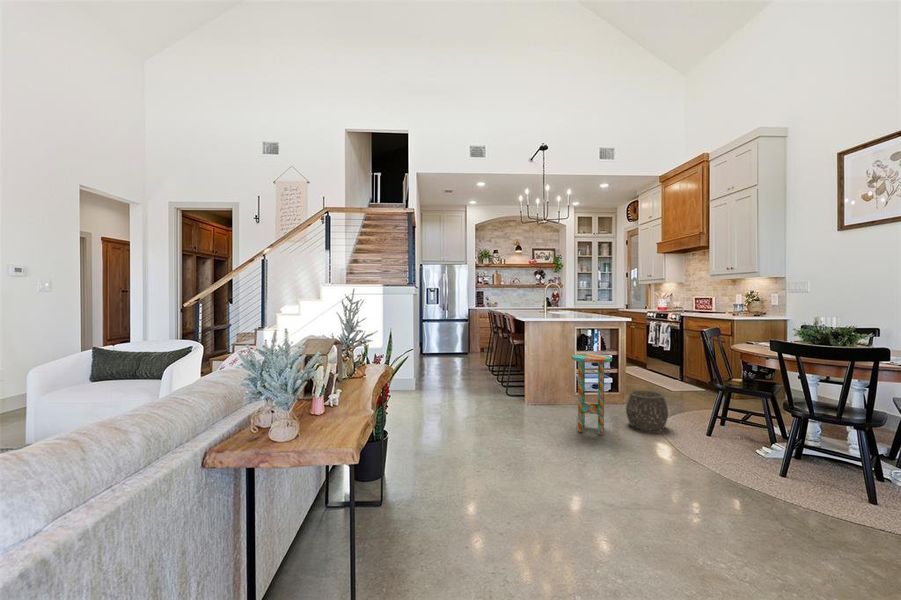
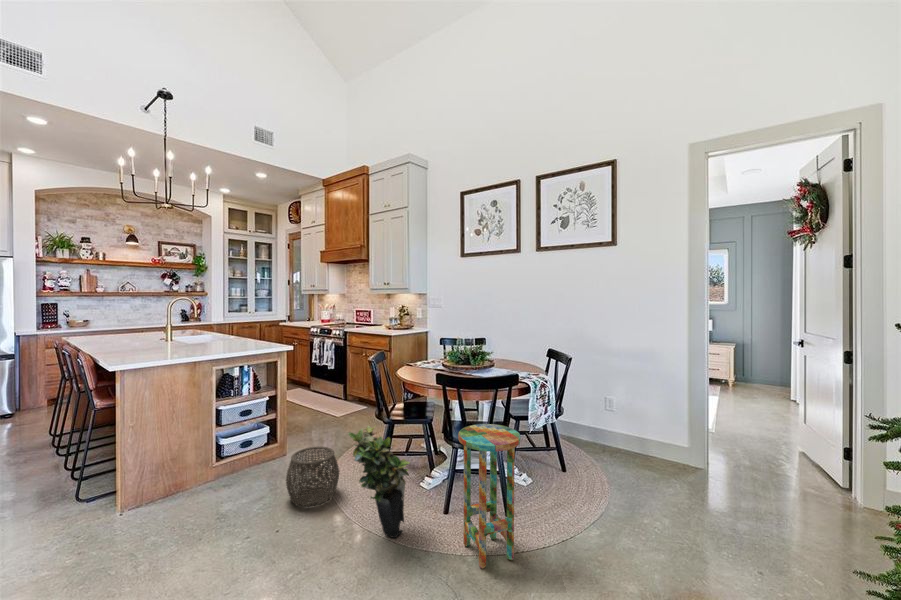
side table: present [572,354,612,435] -> present [458,424,520,568]
potted plant: none [674,372,730,461] -> present [348,426,410,538]

